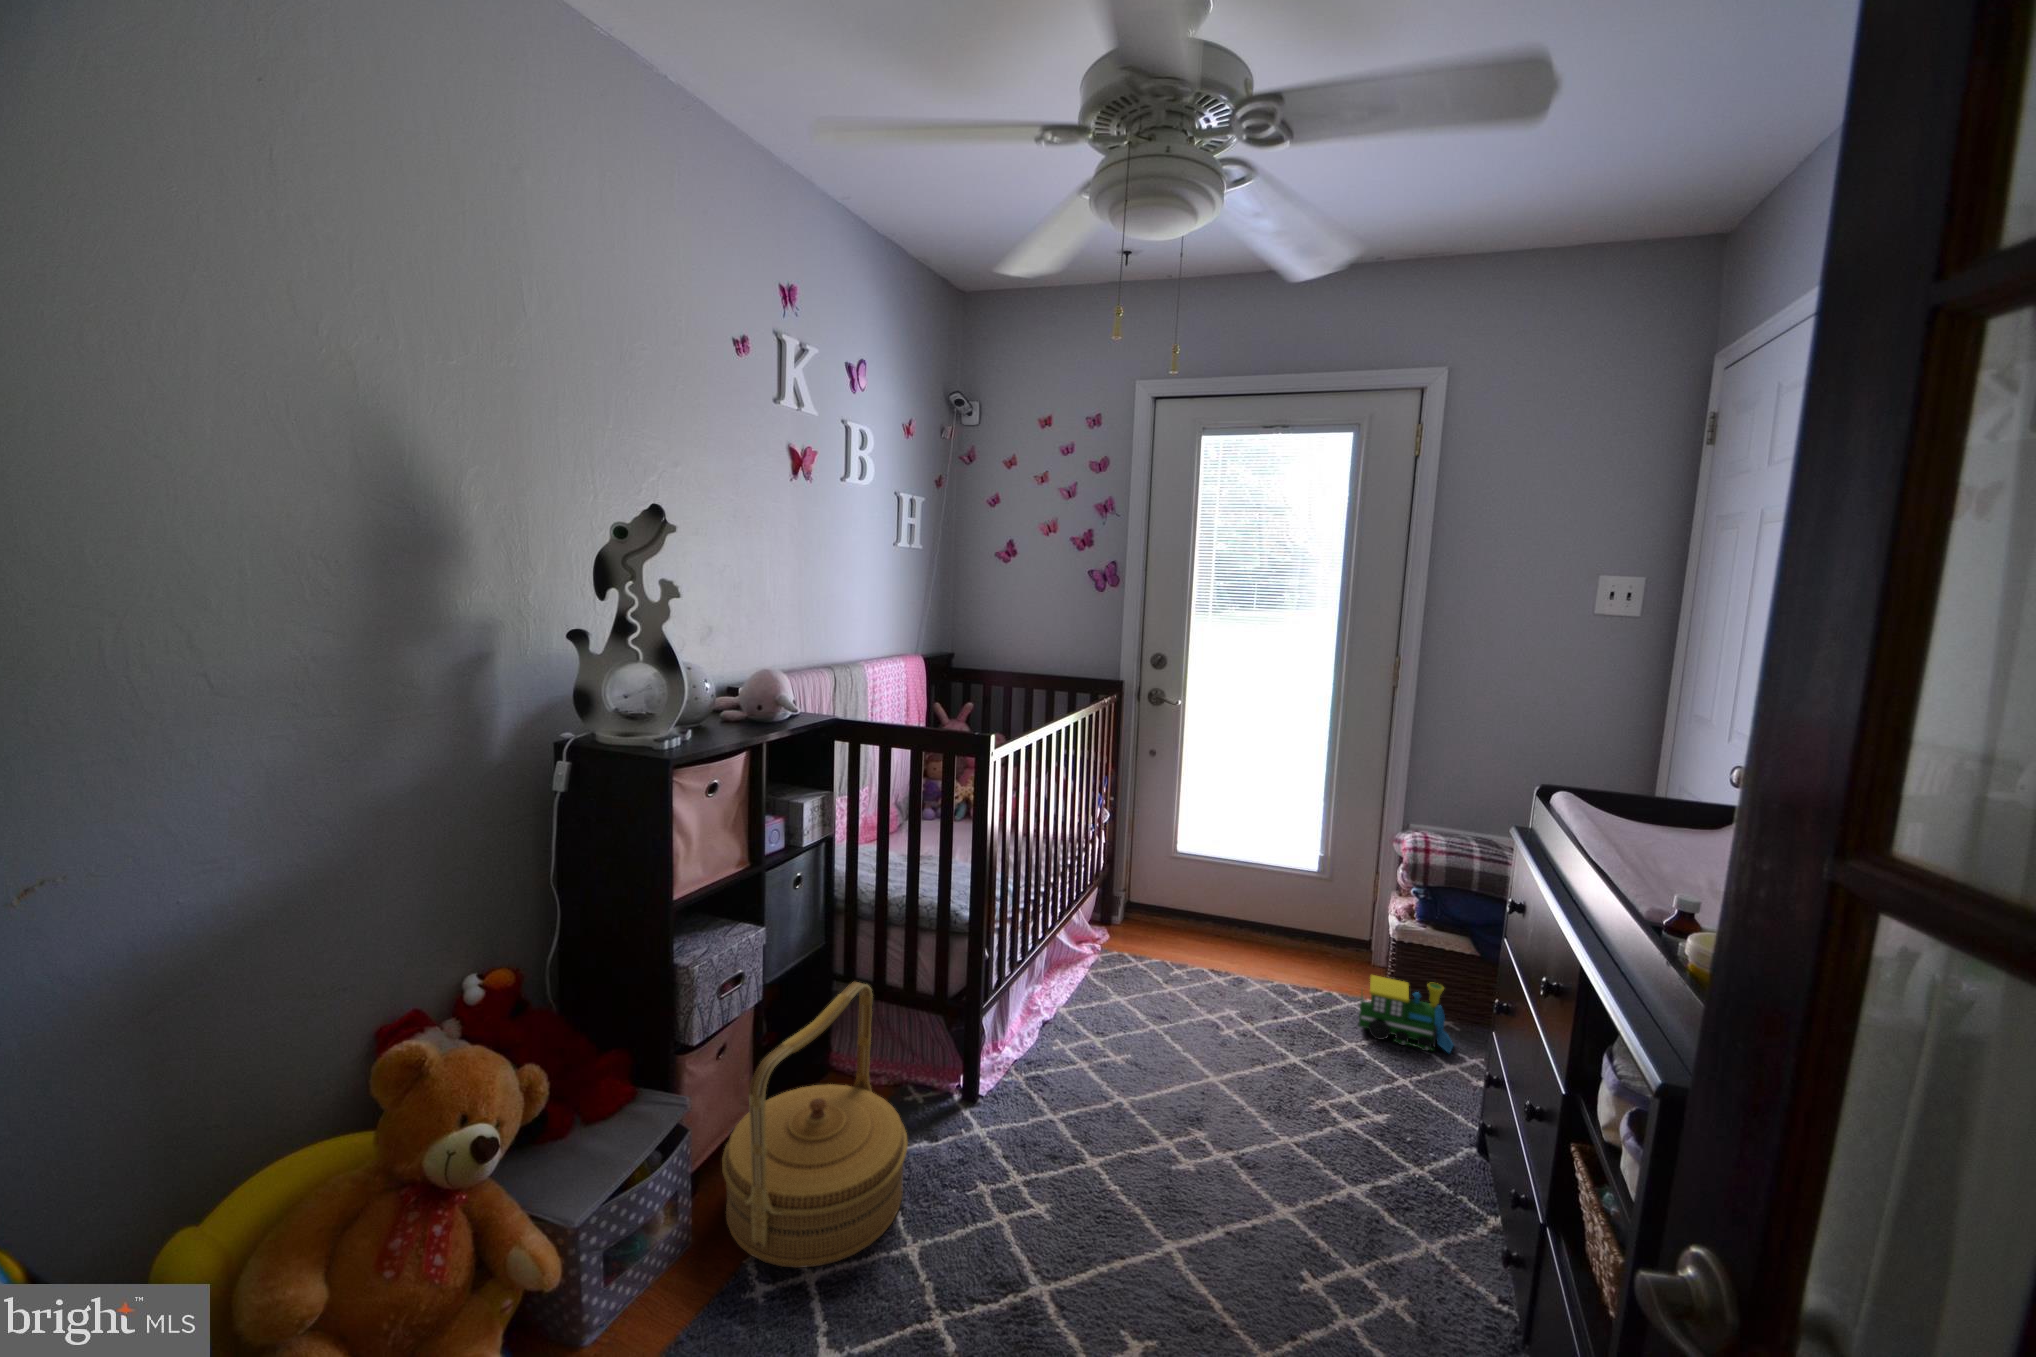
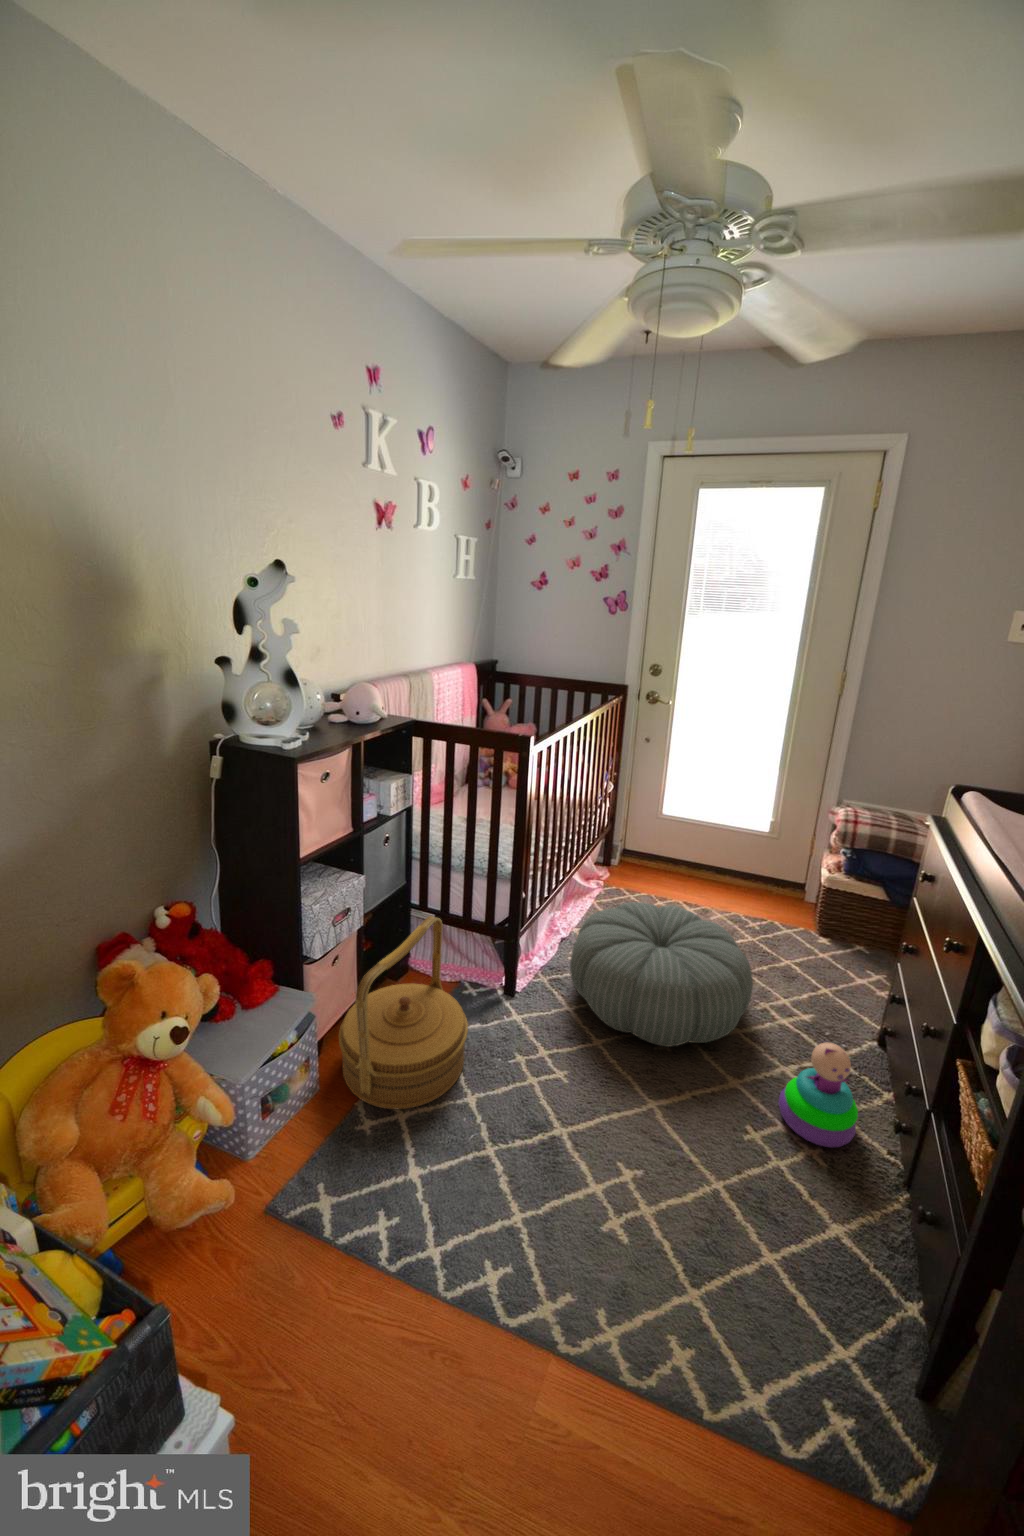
pouf: none [1052,964,1302,1164] -> present [570,902,753,1047]
toy train: present [1359,975,1453,1053] -> none [792,912,862,971]
stacking toy: none [1344,1138,1452,1294] -> present [778,1043,858,1147]

